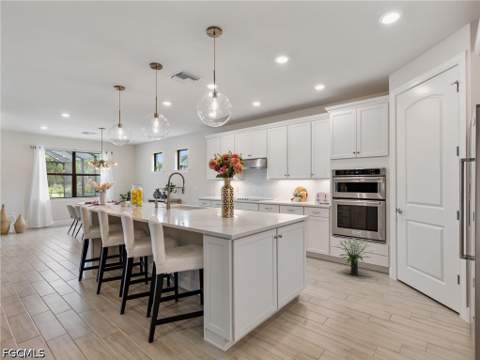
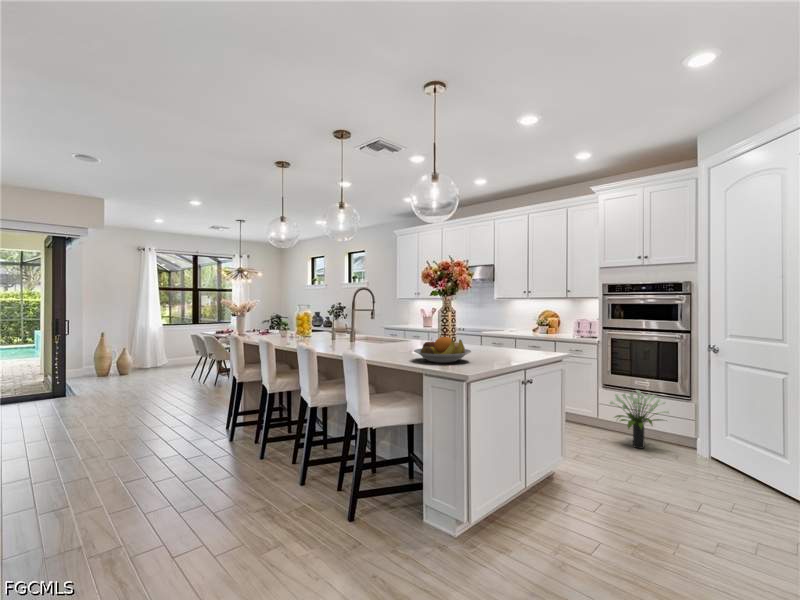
fruit bowl: none [199,206,240,224] -> present [414,337,471,363]

